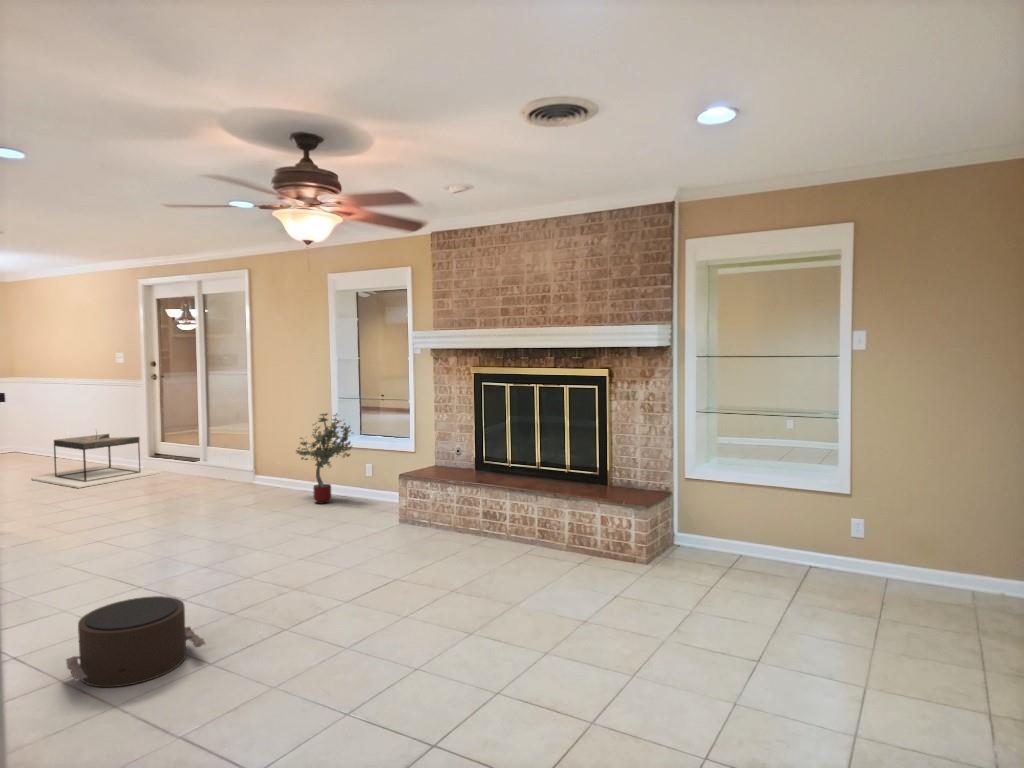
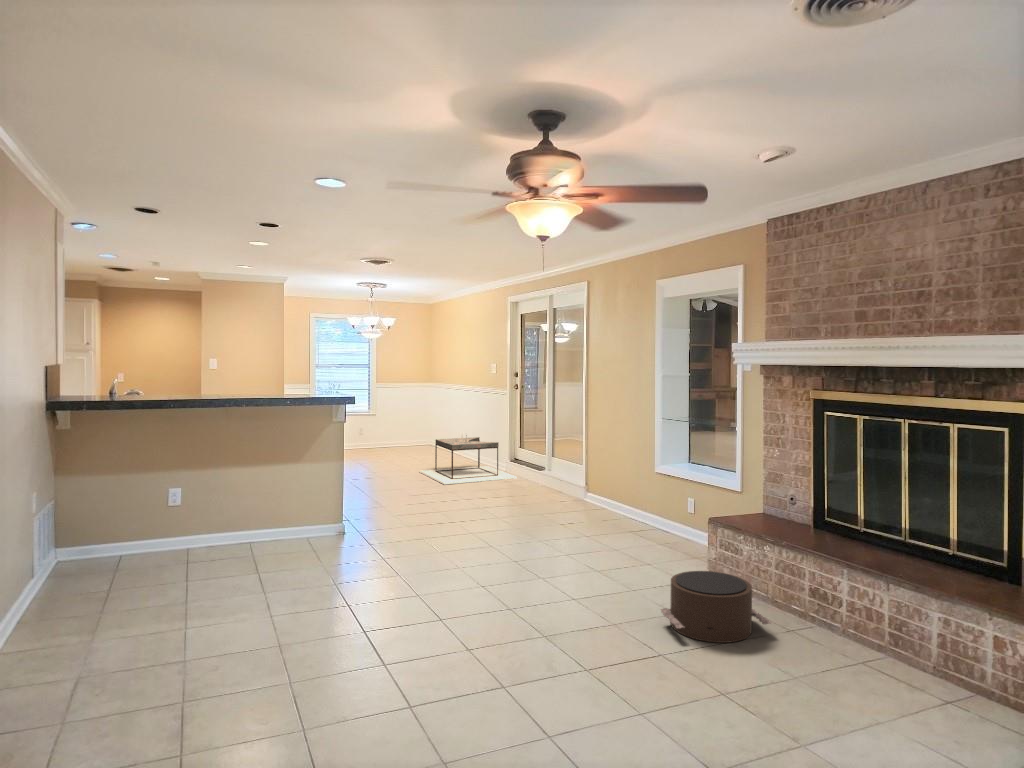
potted tree: present [296,413,353,503] -> none [614,435,675,535]
pouf: present [66,596,205,687] -> present [661,571,771,643]

